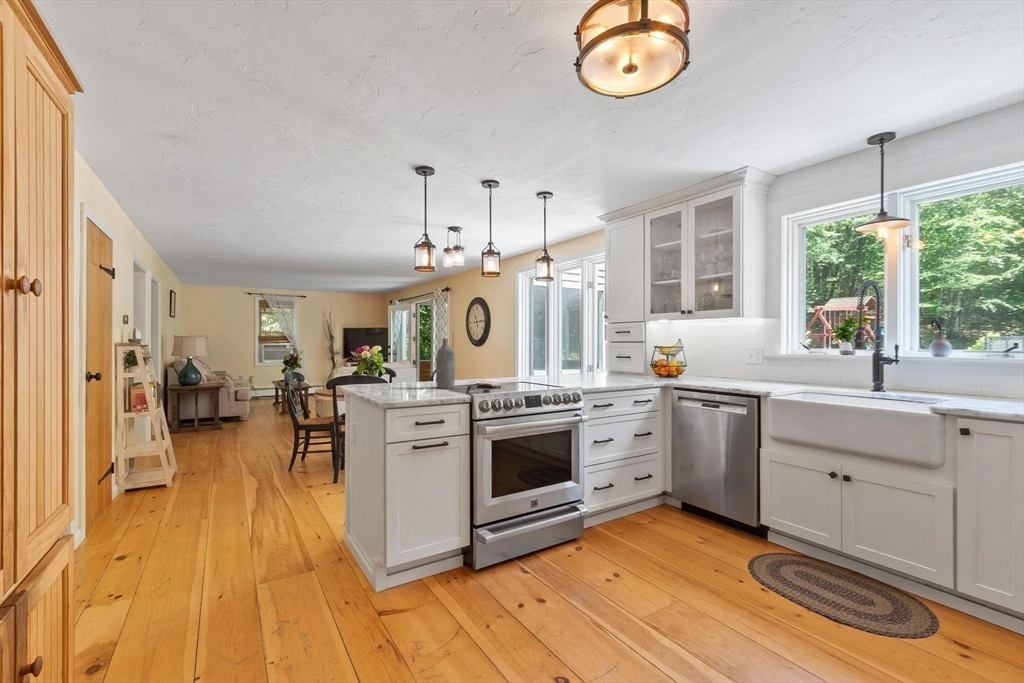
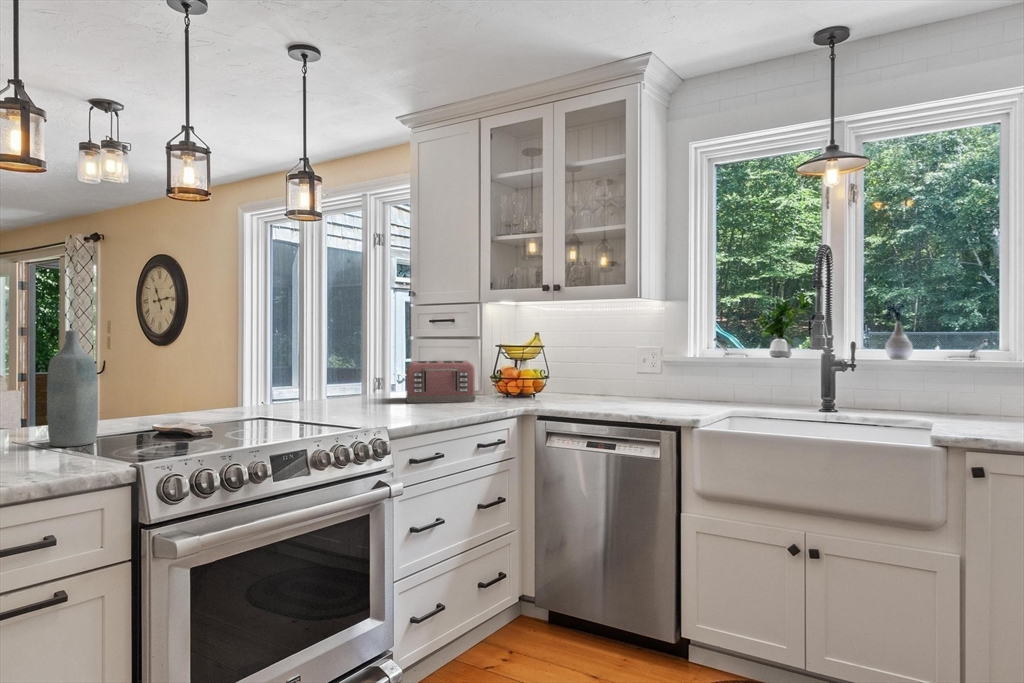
toaster: none [600,355,640,379] -> present [406,361,476,403]

